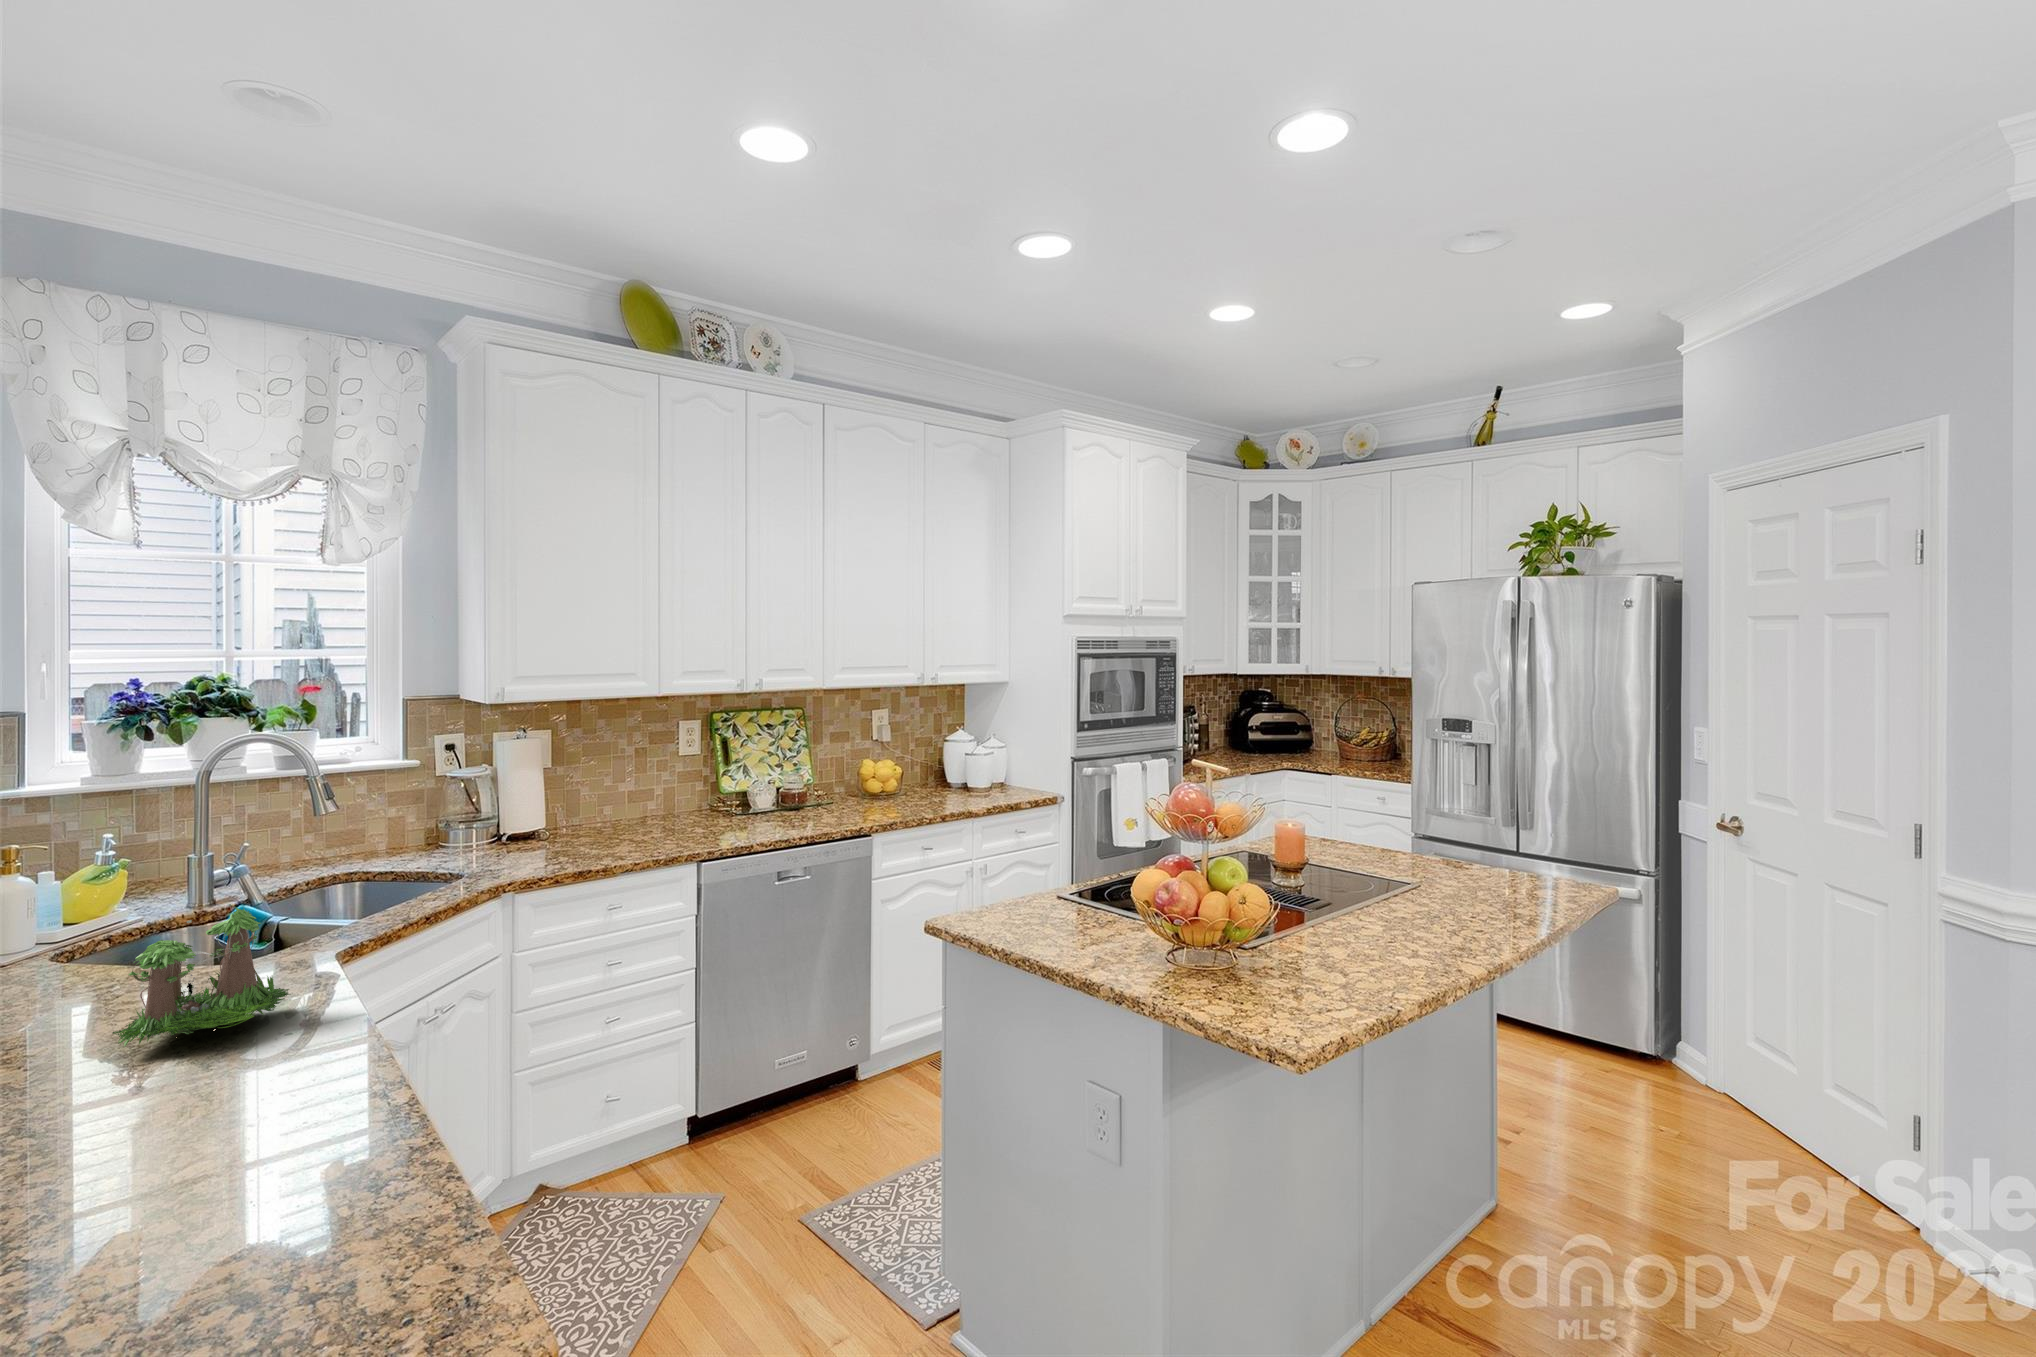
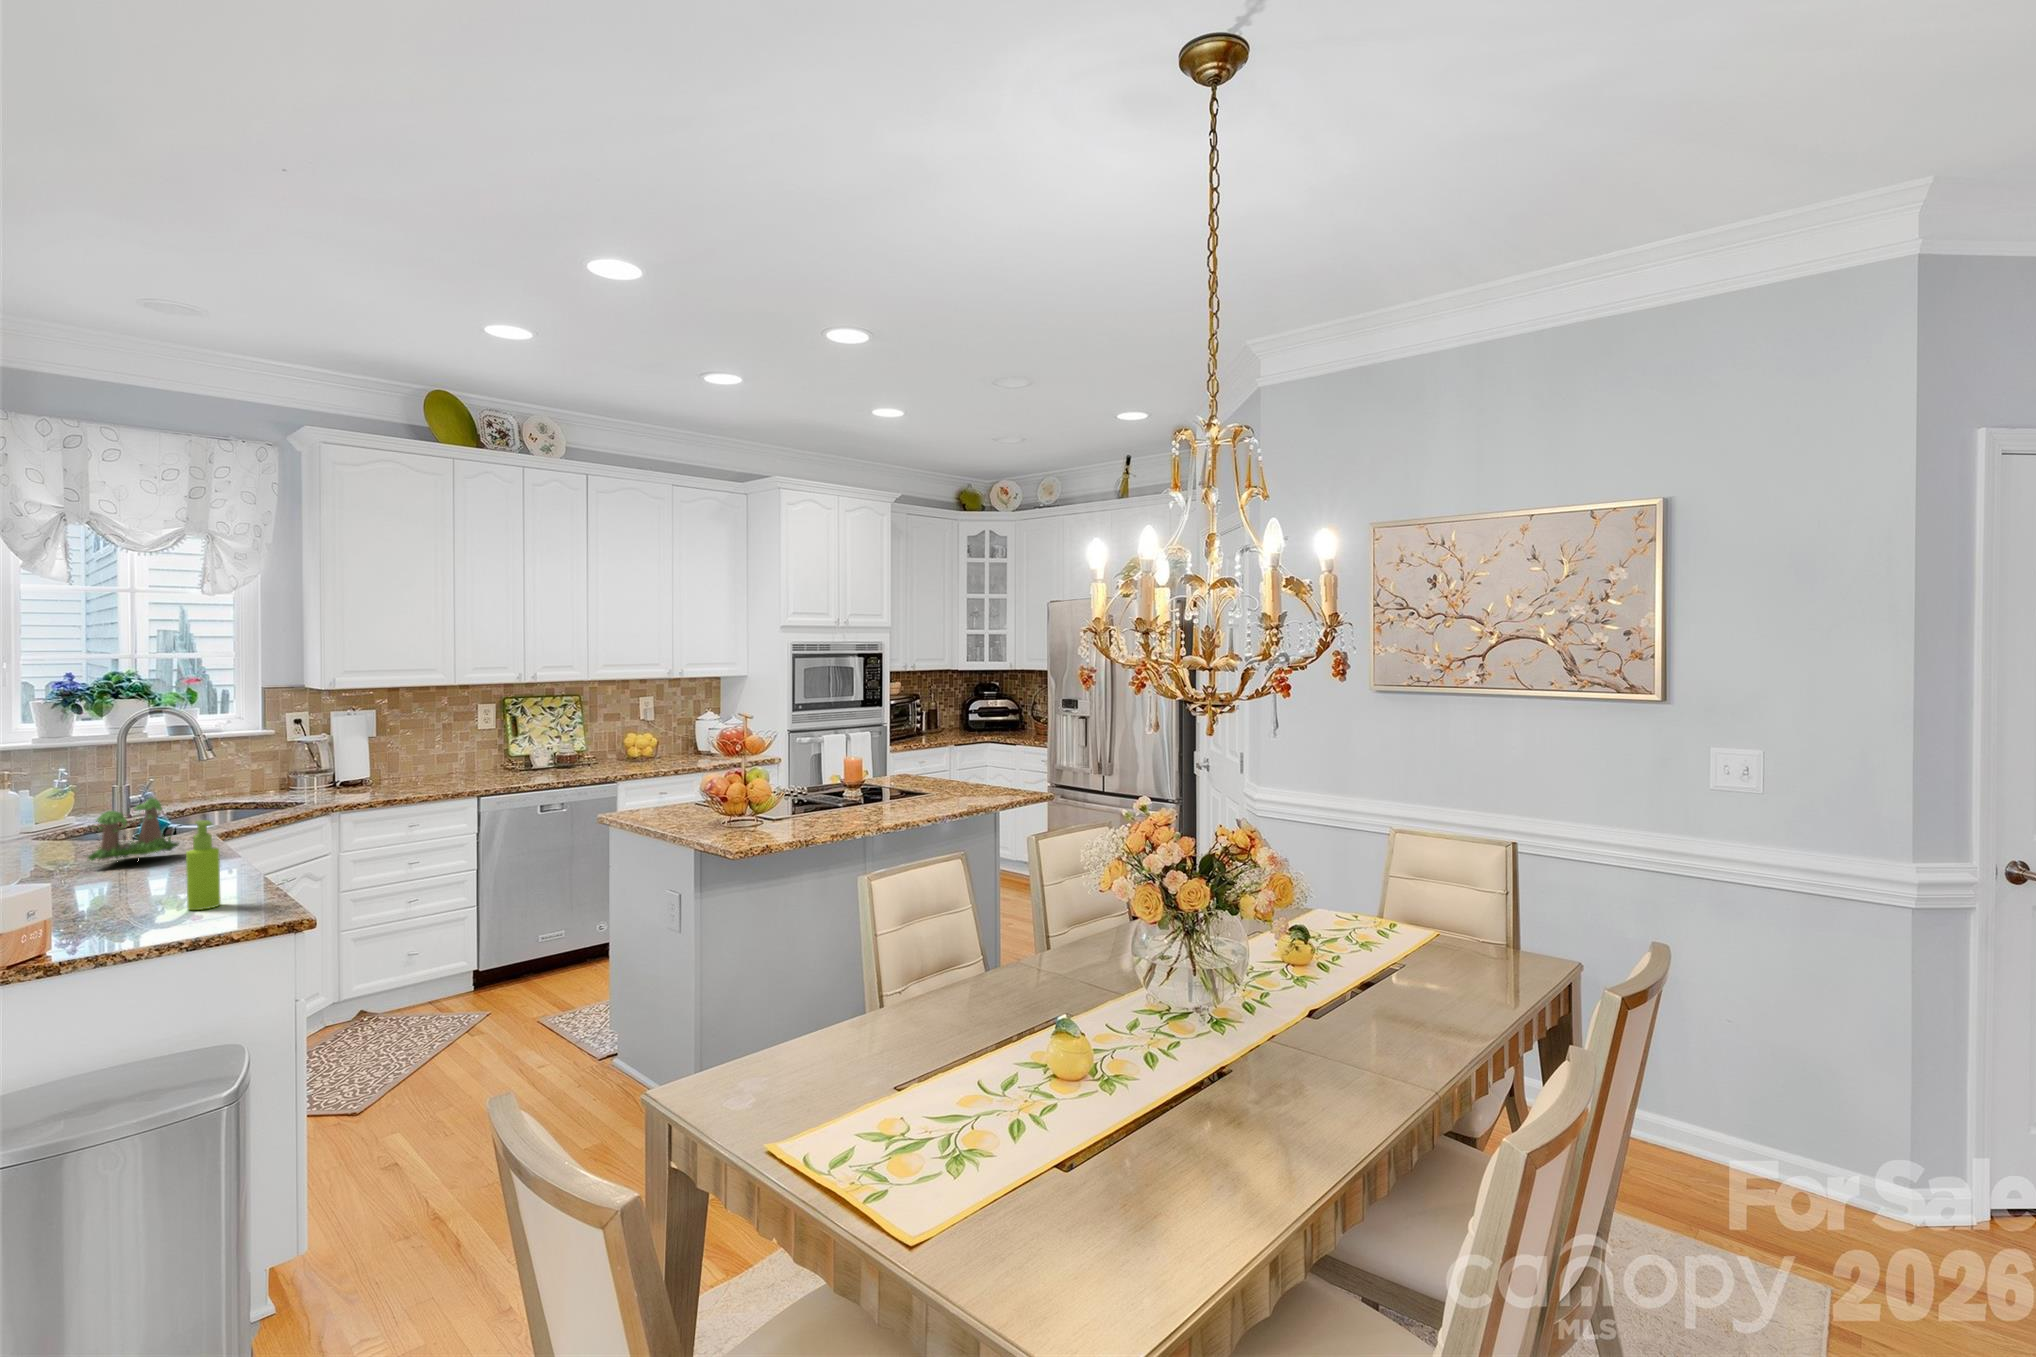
soap dispenser: none [301,1024,379,1255] -> present [186,820,221,910]

